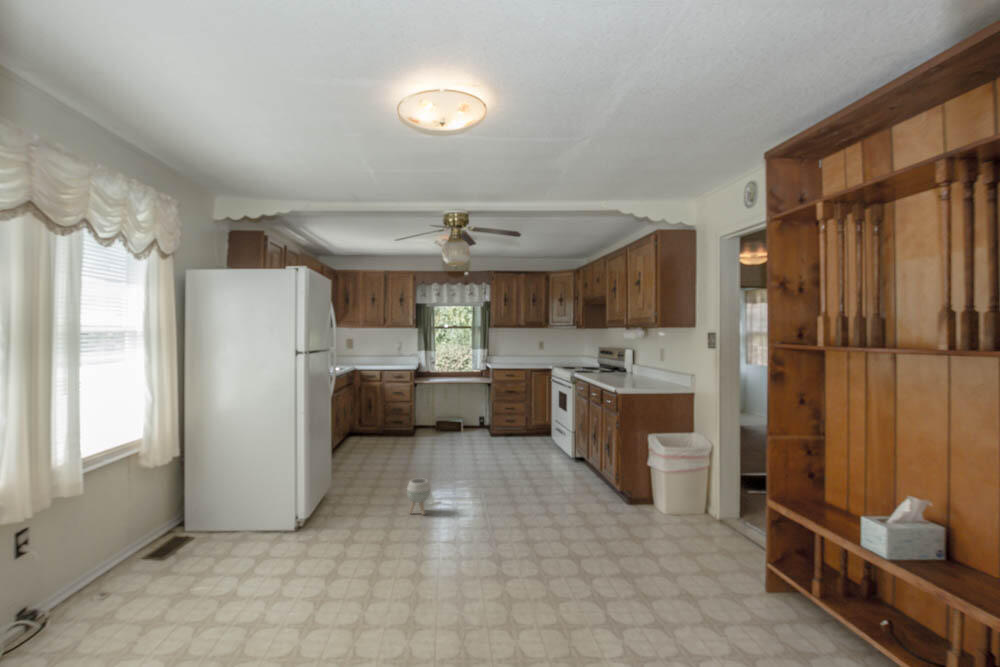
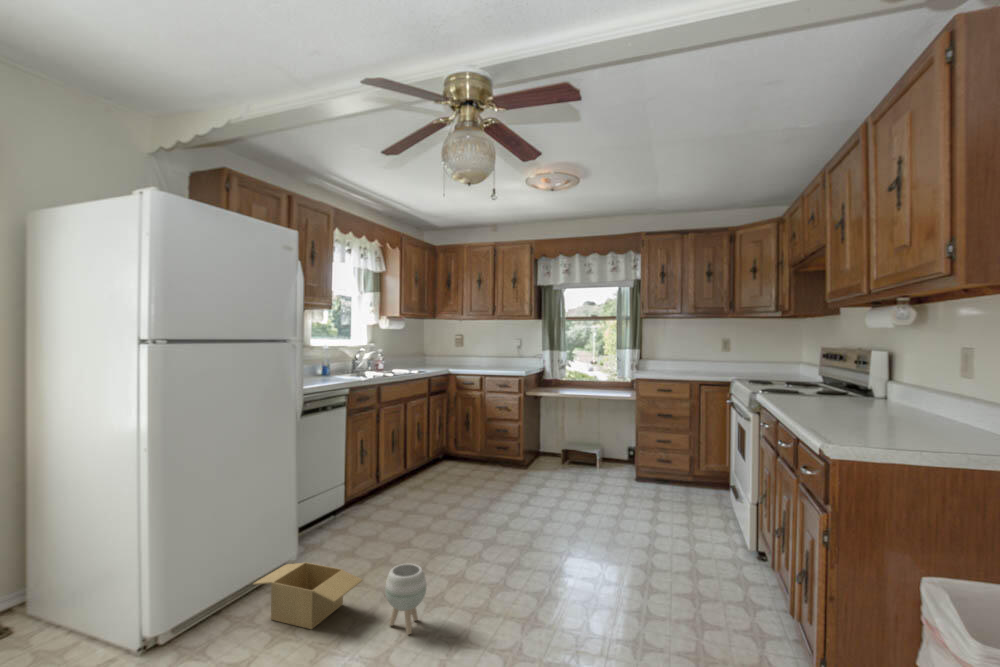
cardboard box: none [320,490,386,523] -> present [253,562,363,629]

